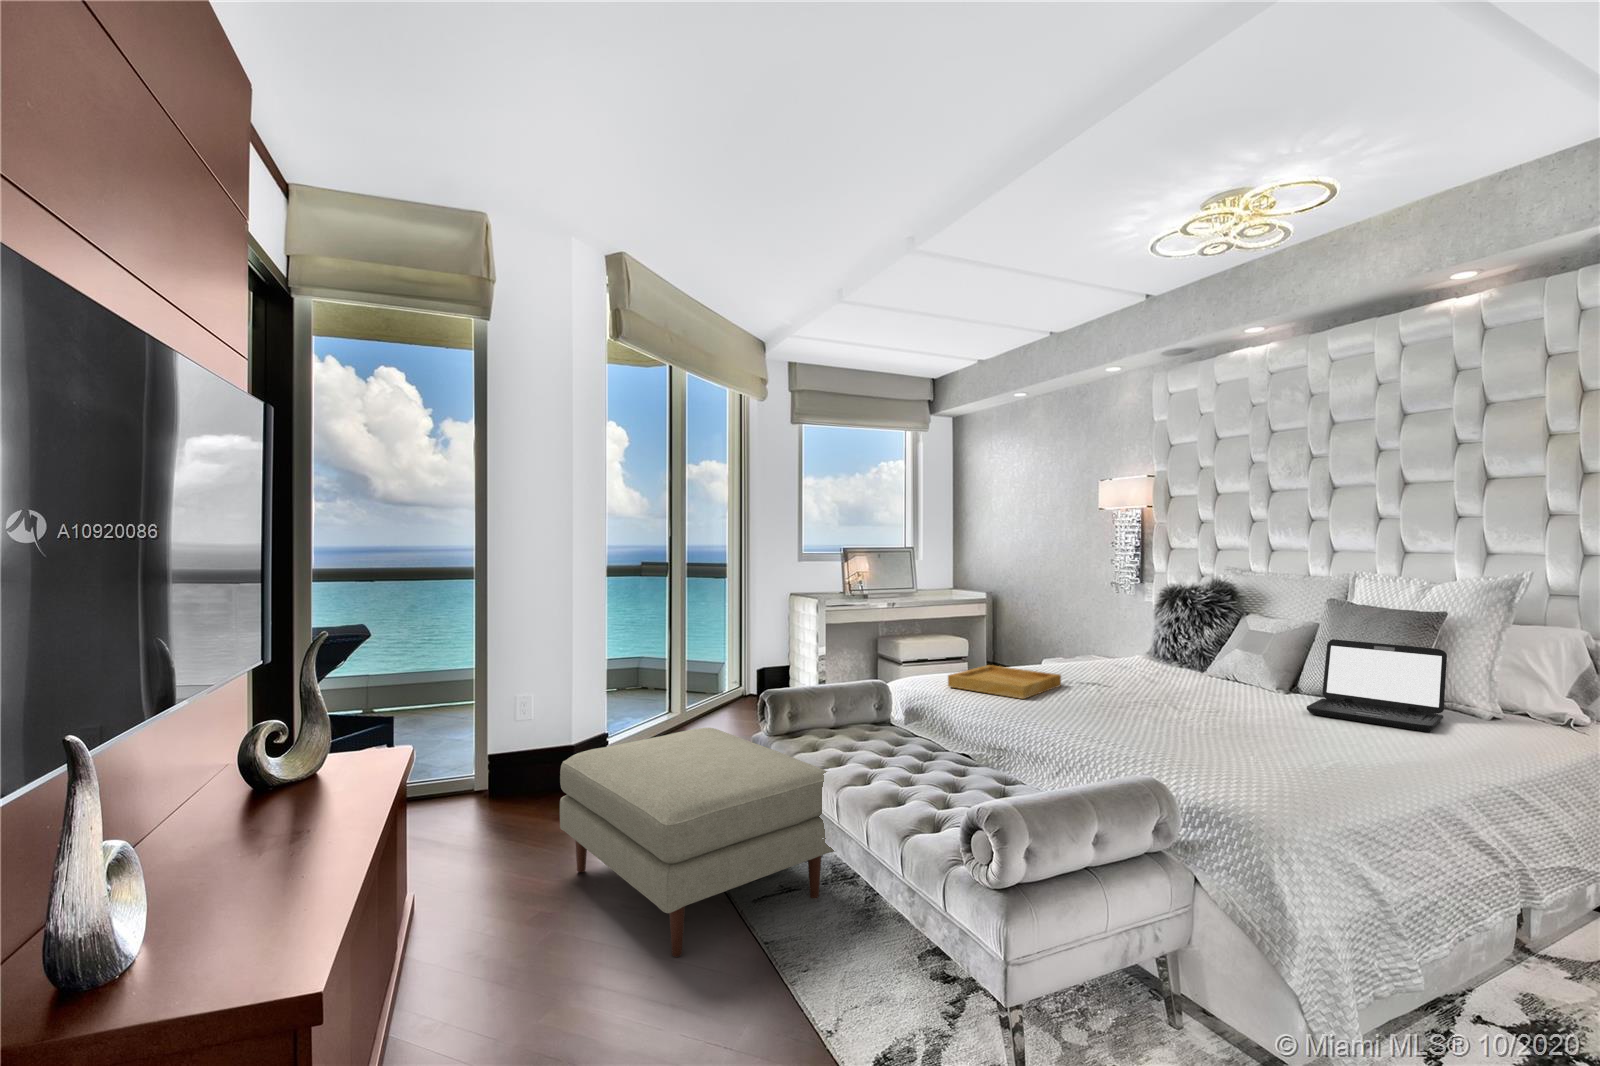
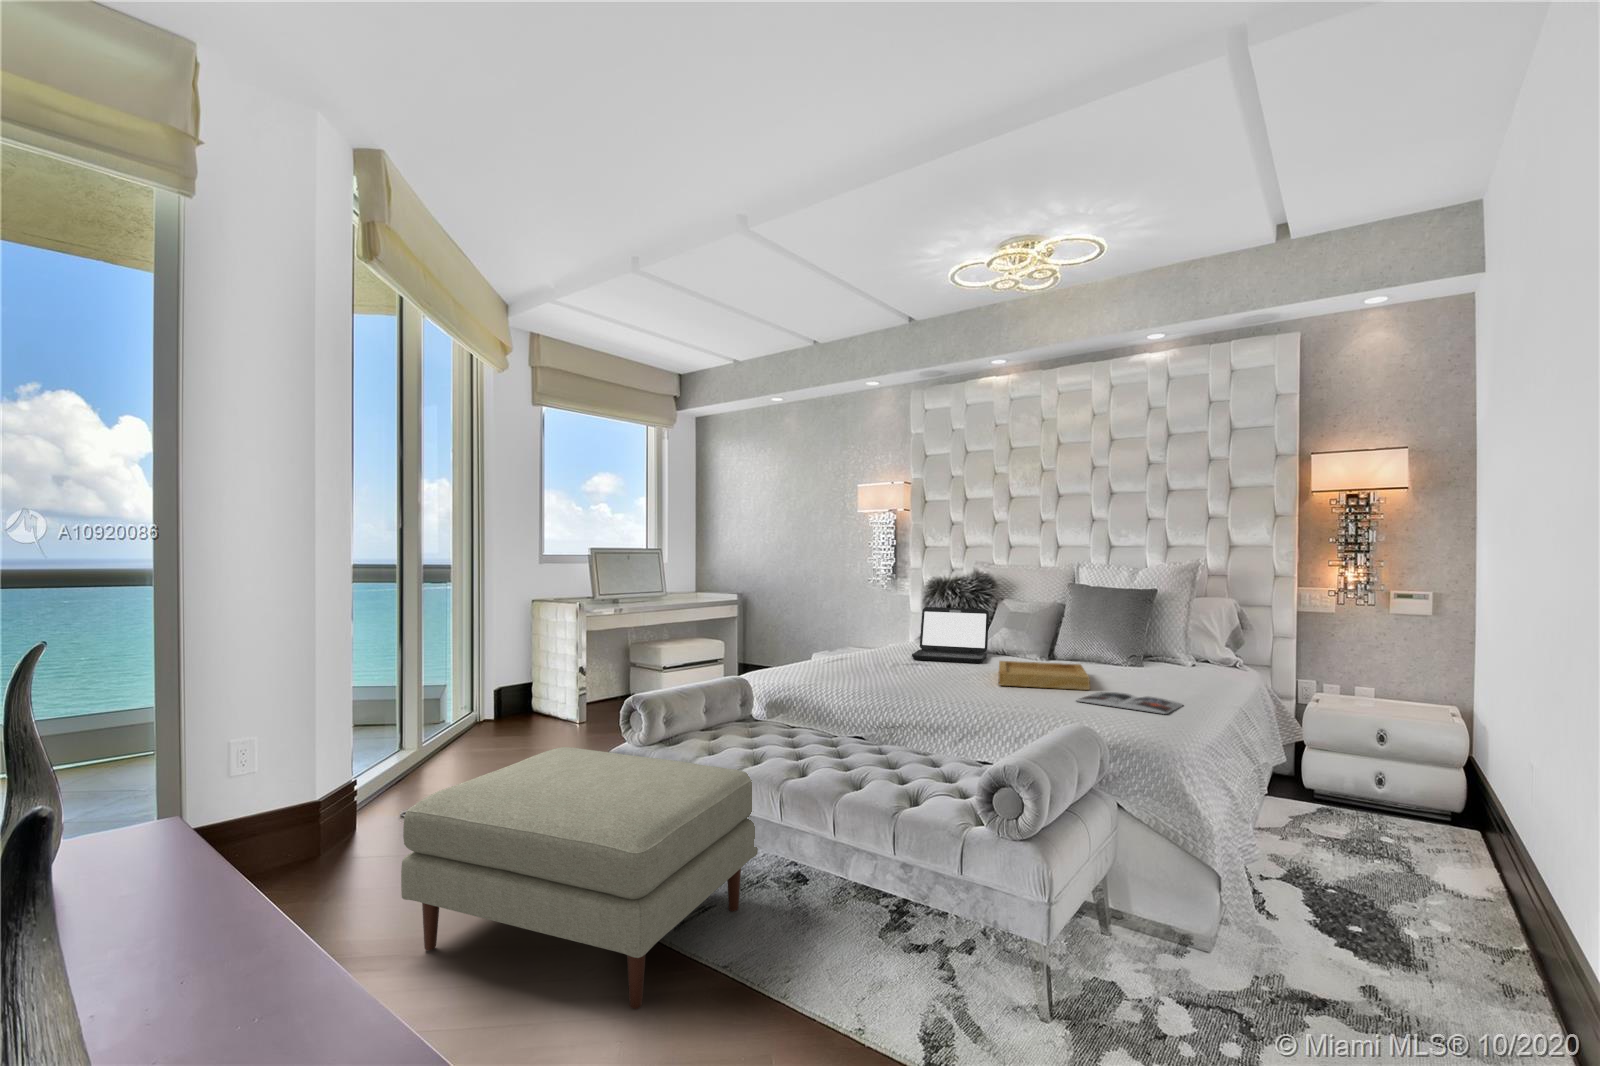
laptop: present [1307,639,1447,732] -> present [912,607,989,663]
tray: present [948,665,1061,699] -> present [999,661,1090,690]
magazine: none [1223,738,1378,778] -> present [1077,692,1183,714]

